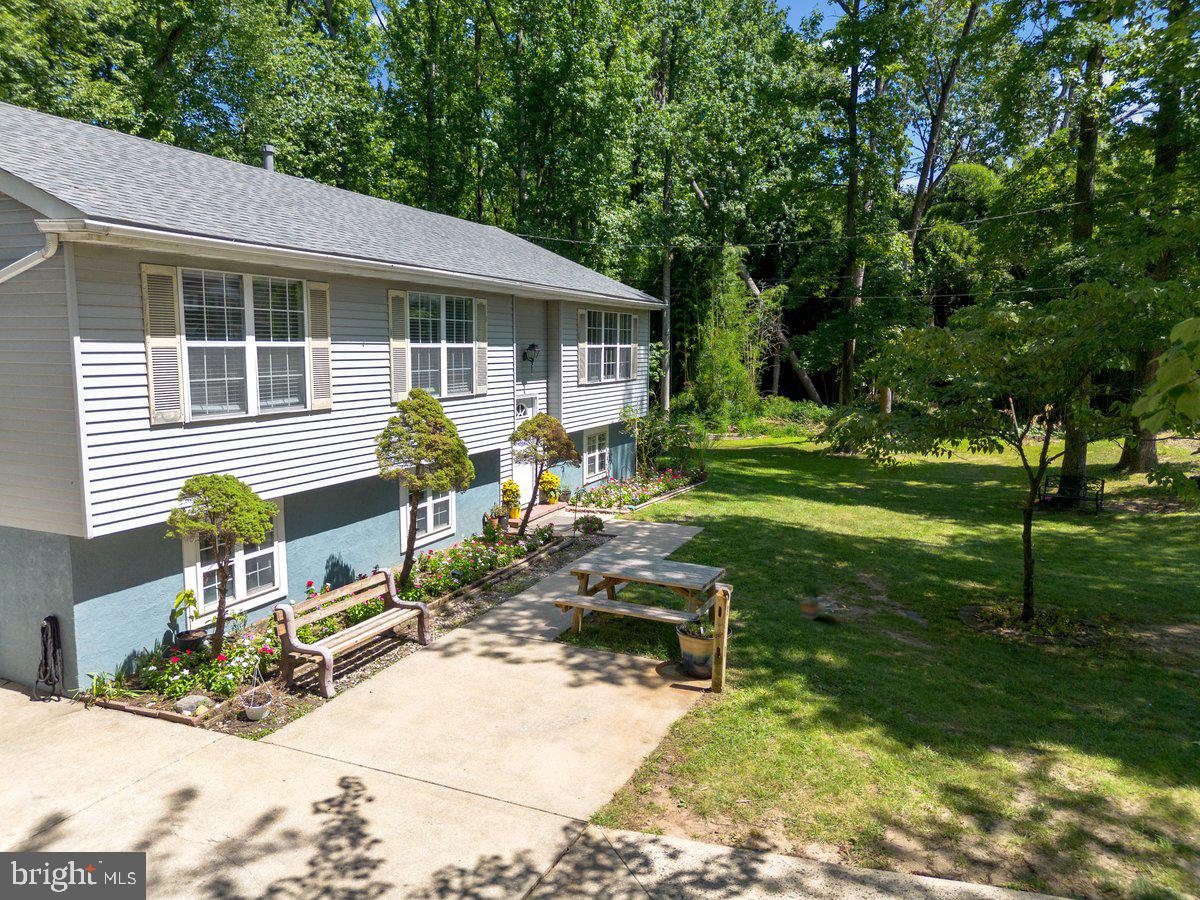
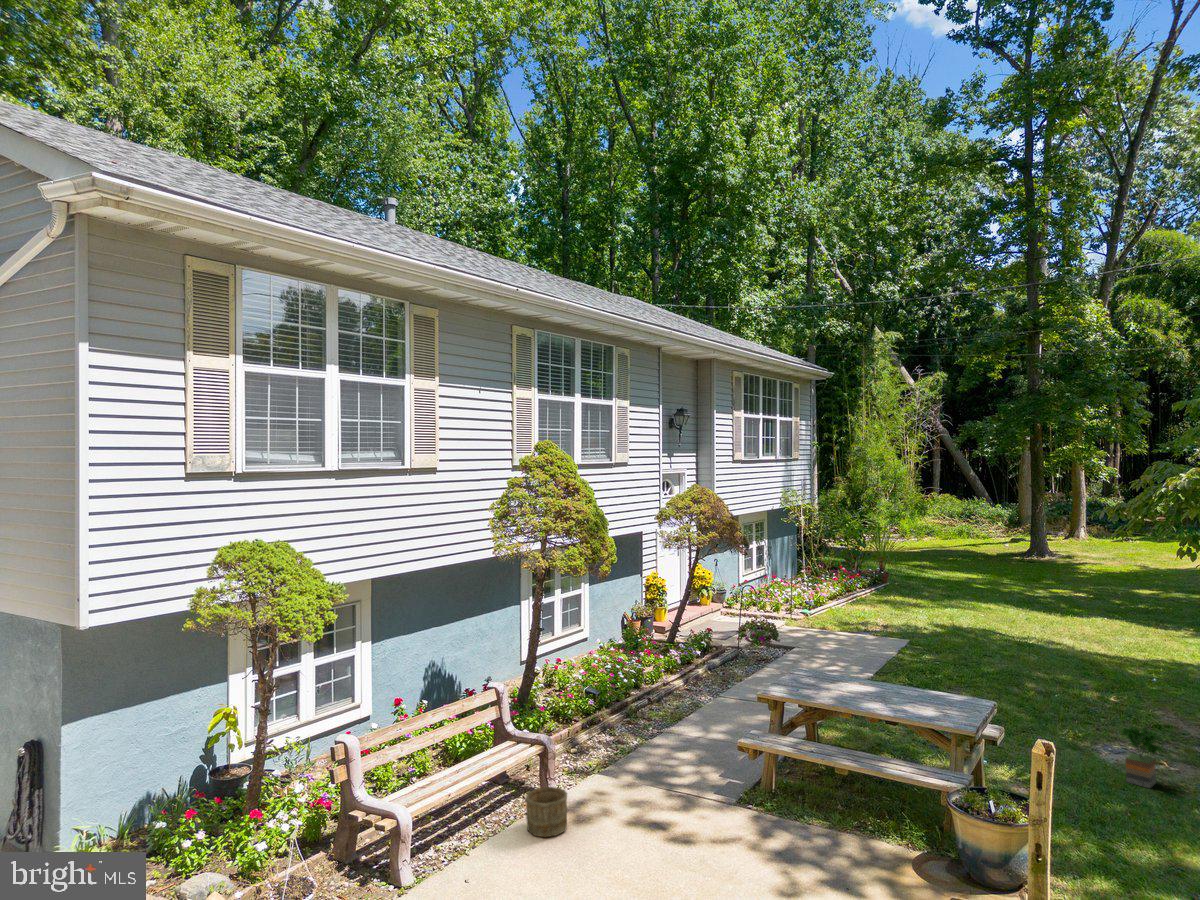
wooden bucket: none [409,635,439,665] -> present [525,787,567,837]

